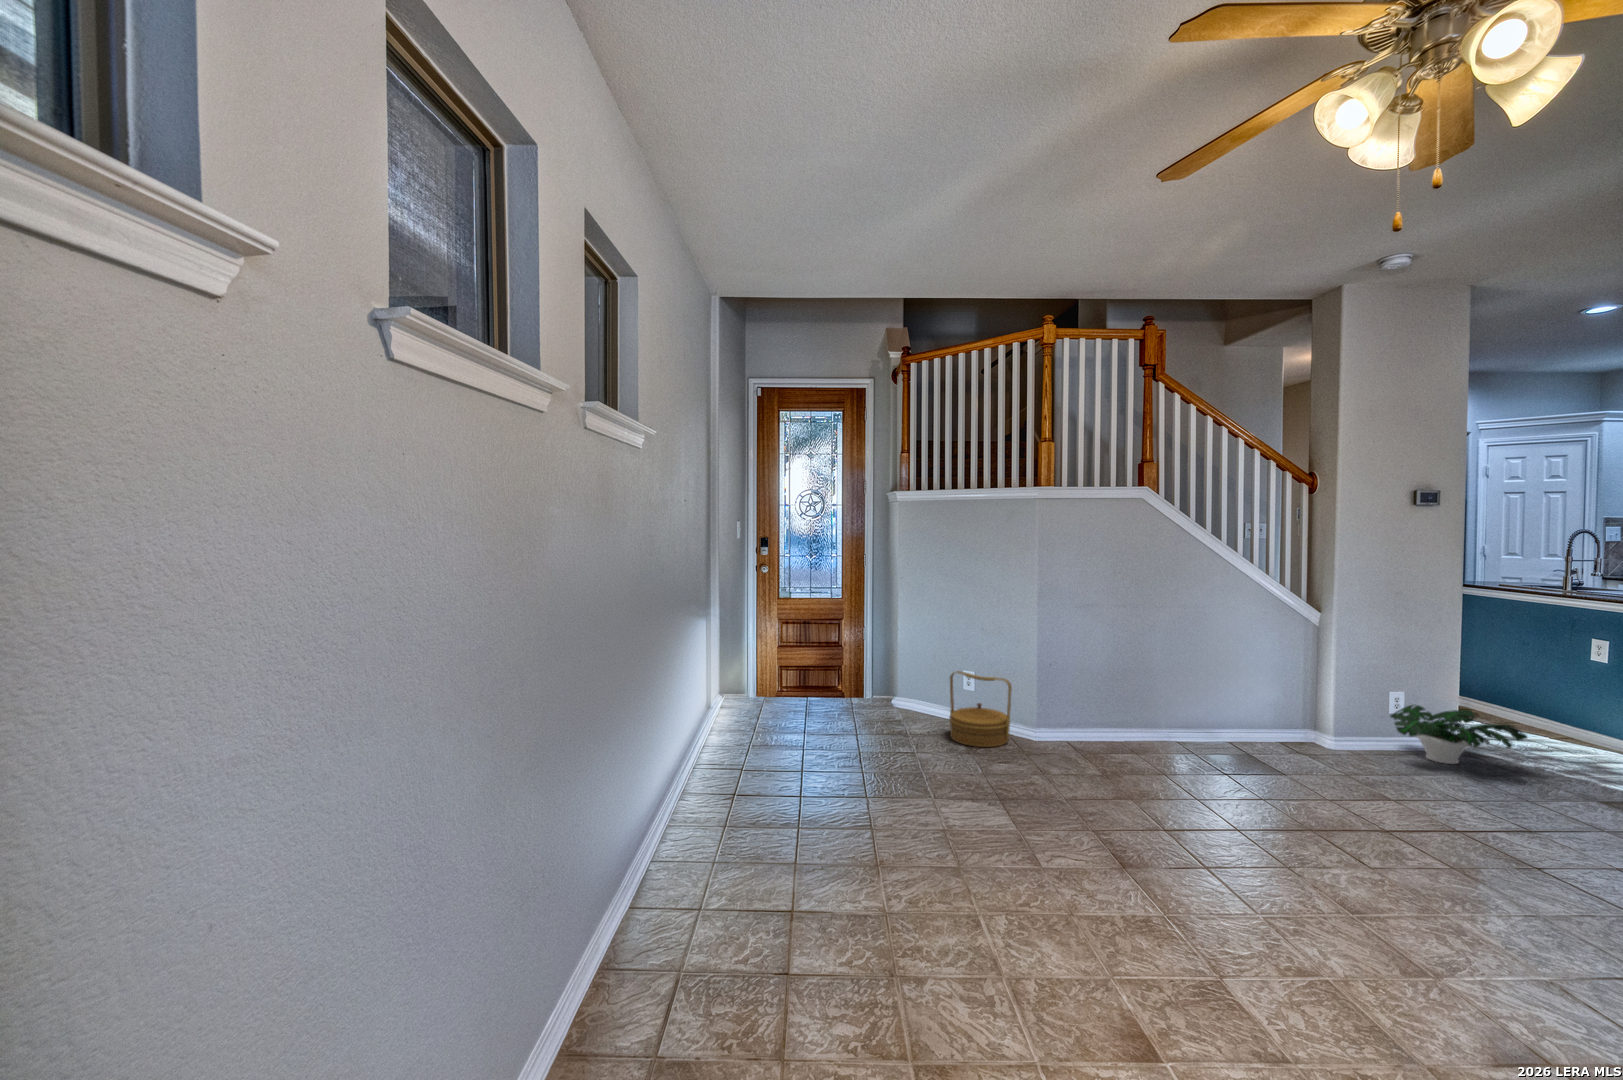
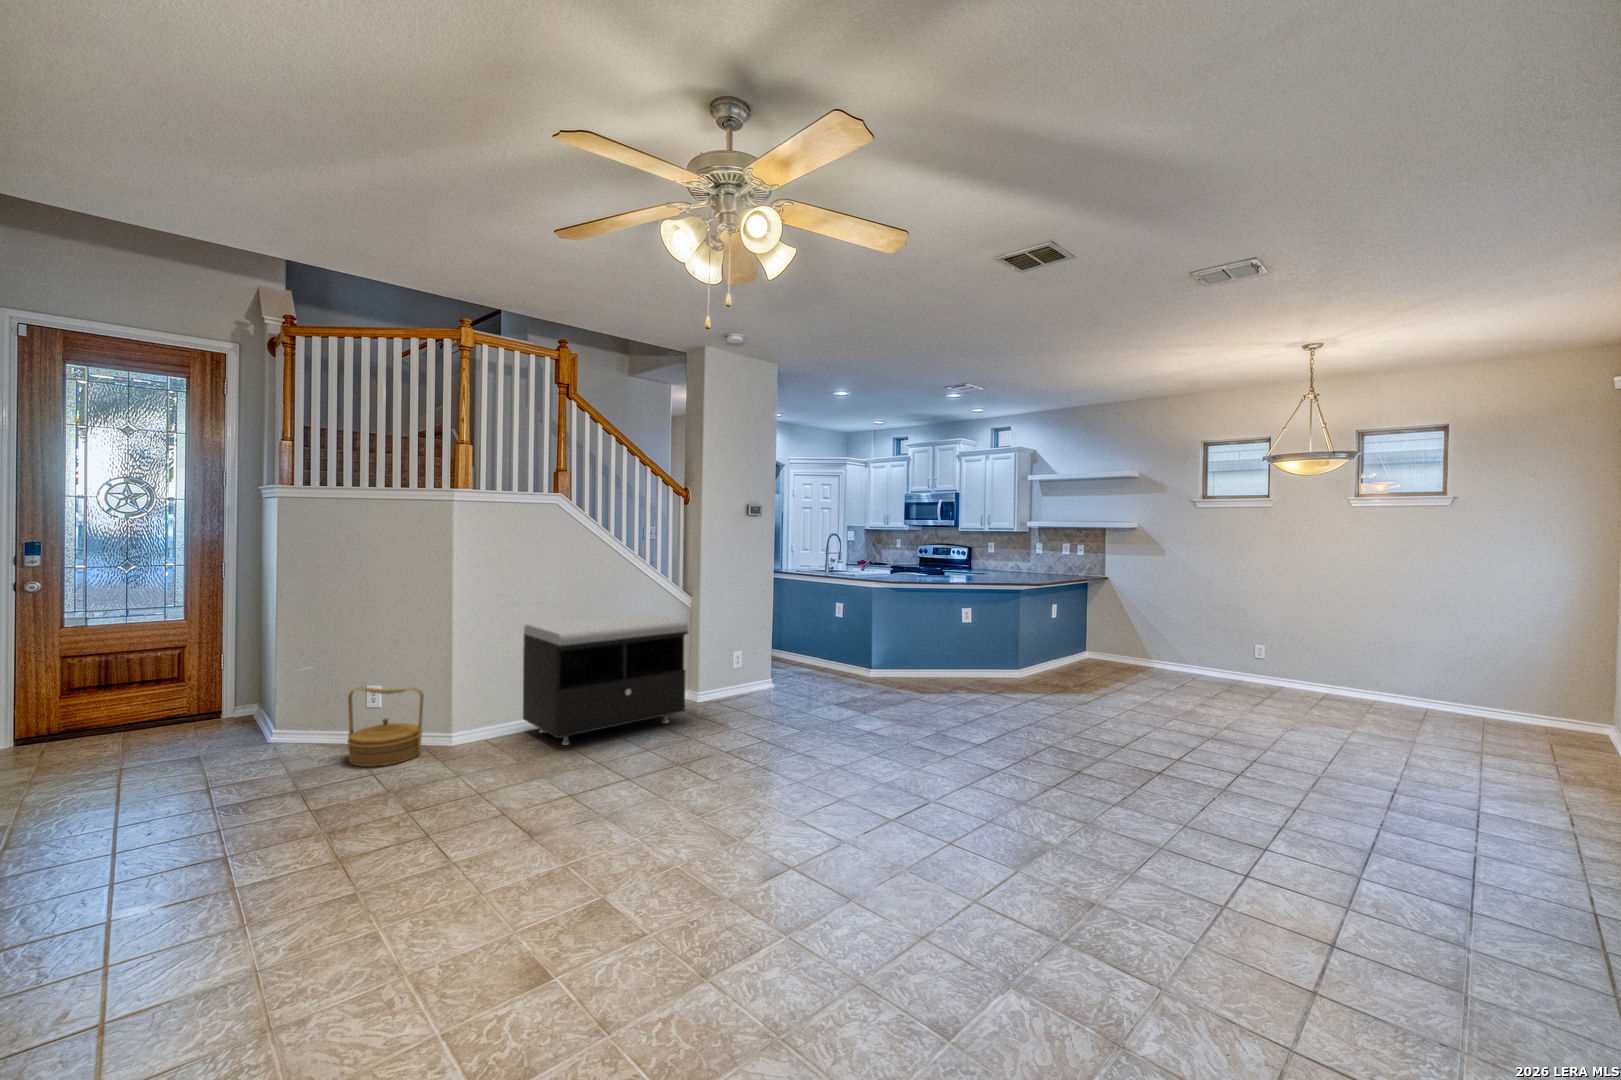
storage bench: none [1106,626,1320,766] -> present [523,614,688,745]
potted plant: present [1390,705,1527,764] -> none [734,661,805,701]

